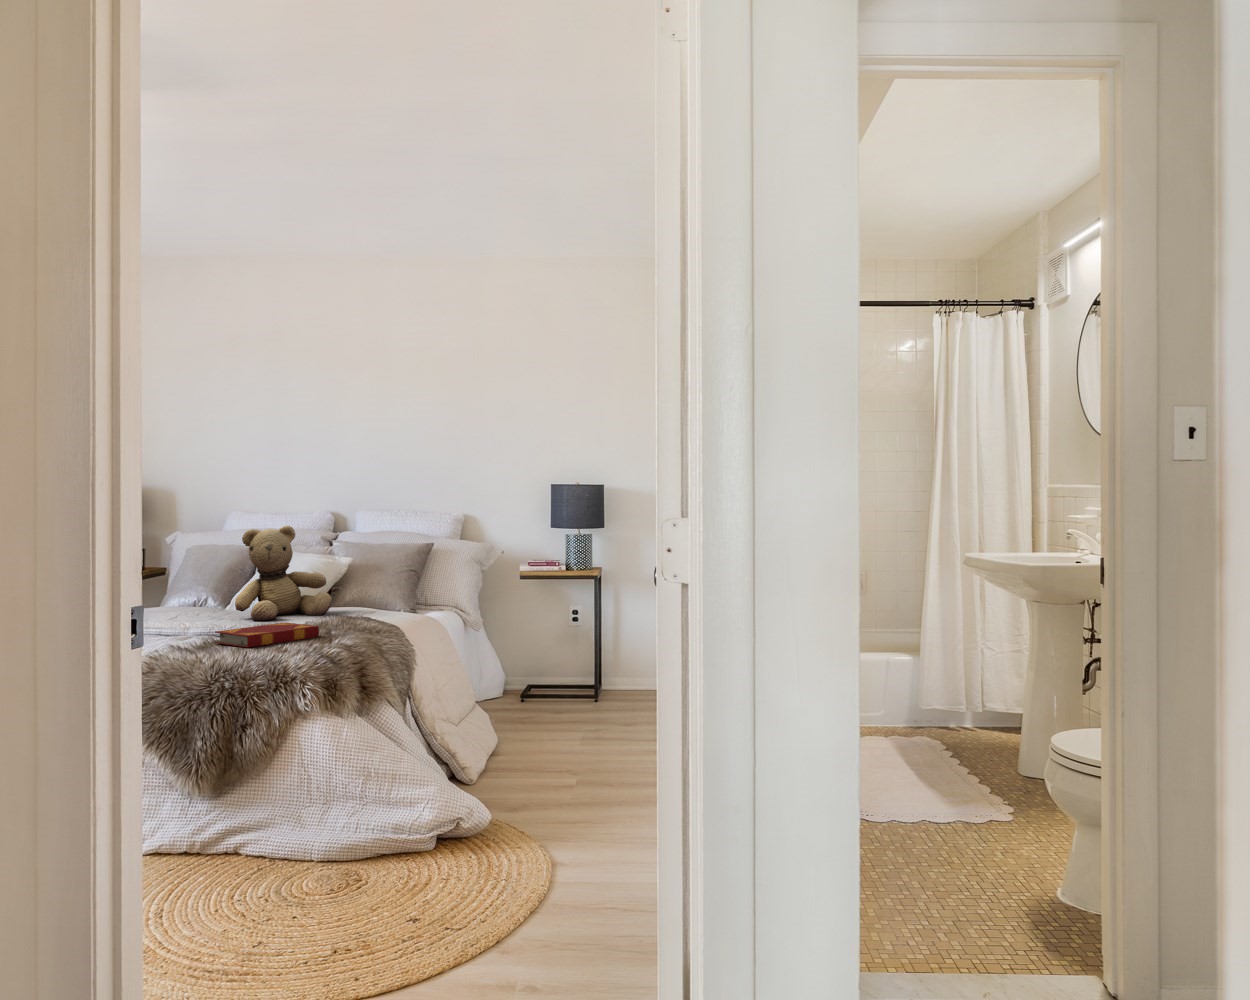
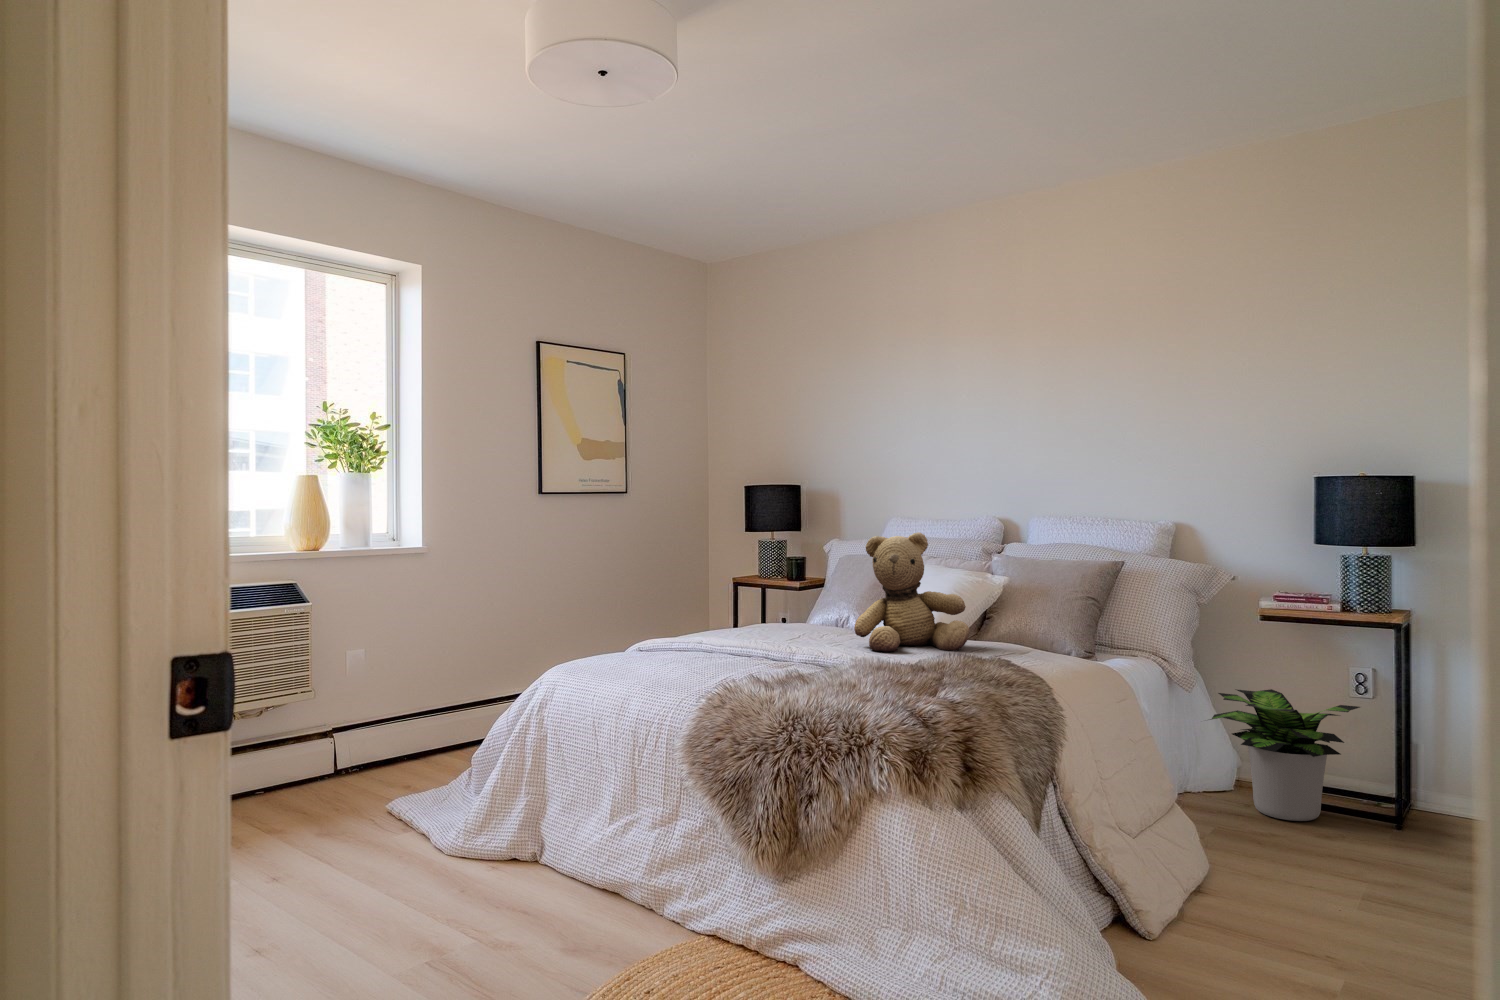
hardback book: present [215,623,319,648] -> none [798,659,925,689]
potted plant: none [482,626,578,709] -> present [1210,689,1360,821]

